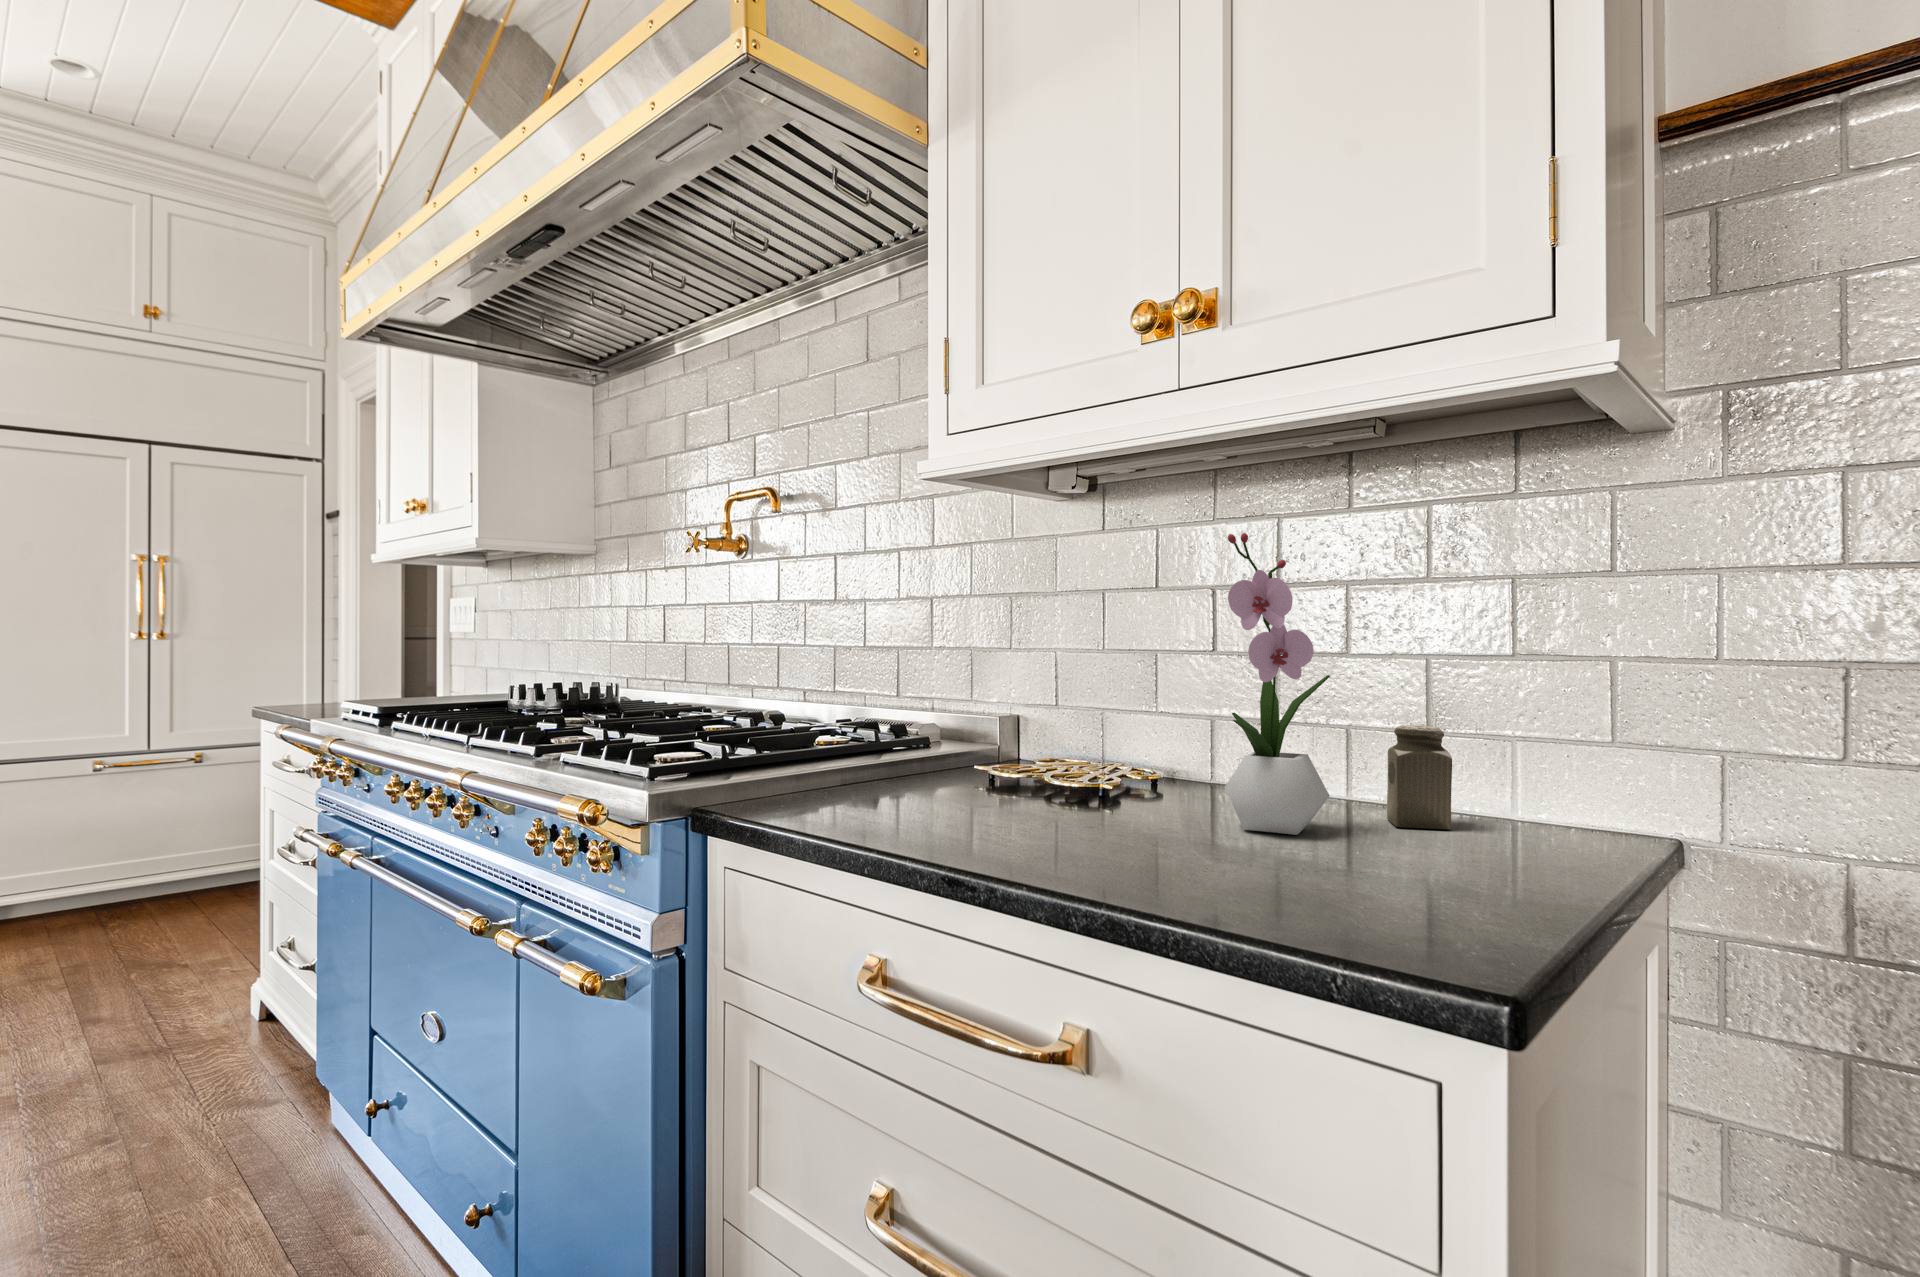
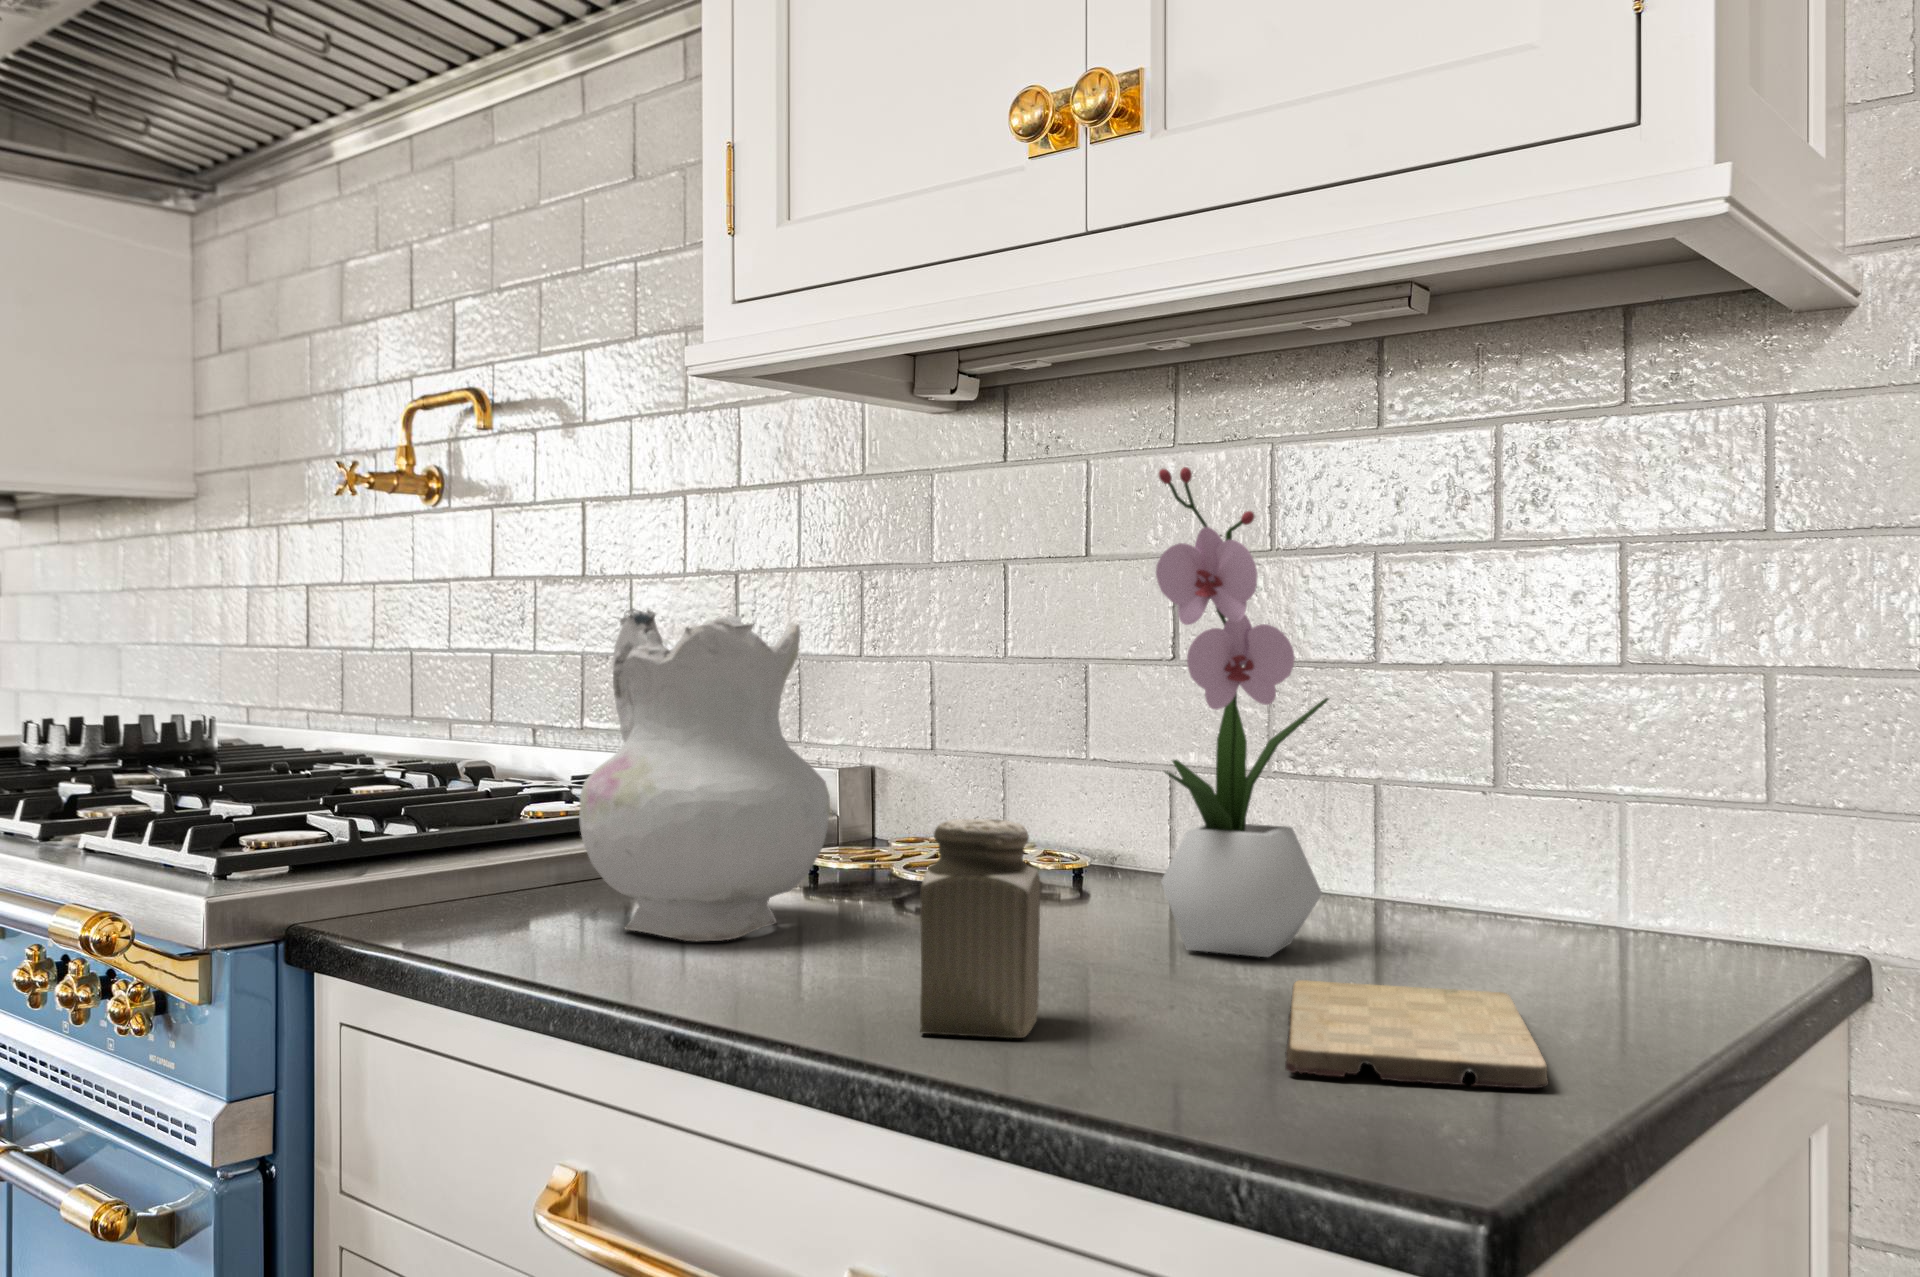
ceramic pitcher: none [868,620,1018,821] -> present [579,609,830,941]
salt shaker: present [1387,725,1452,829] -> present [920,819,1041,1038]
cutting board: none [1324,849,1511,919] -> present [1285,980,1549,1088]

